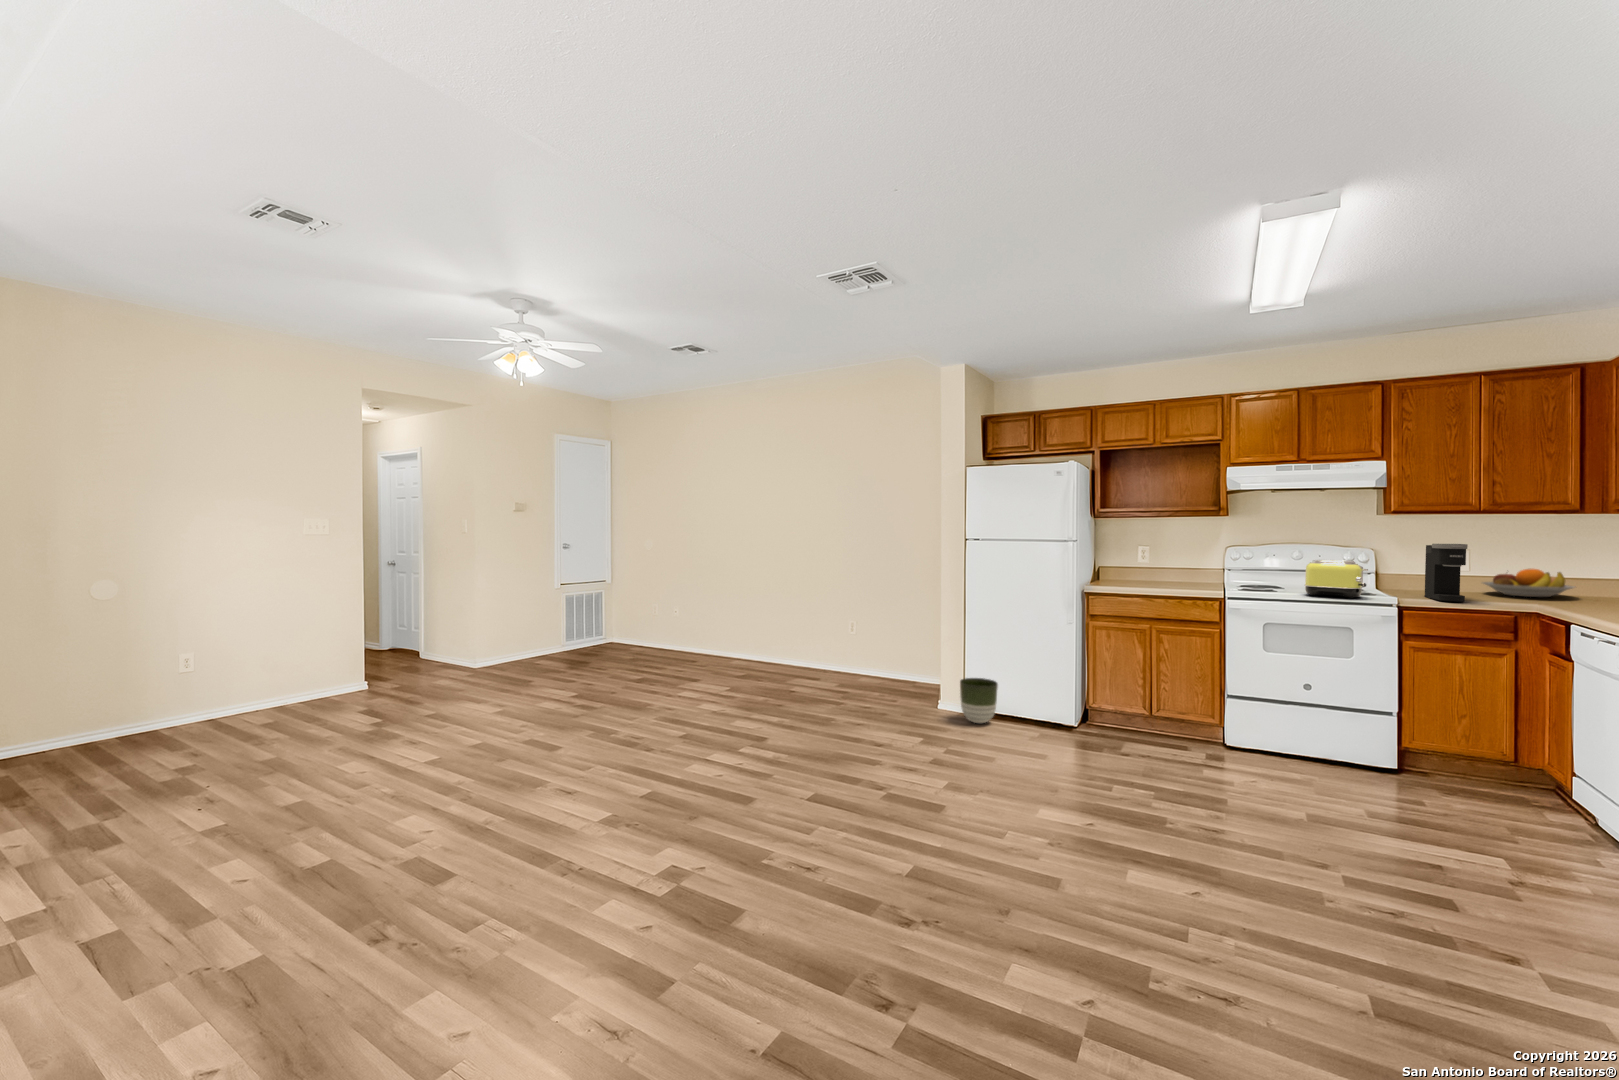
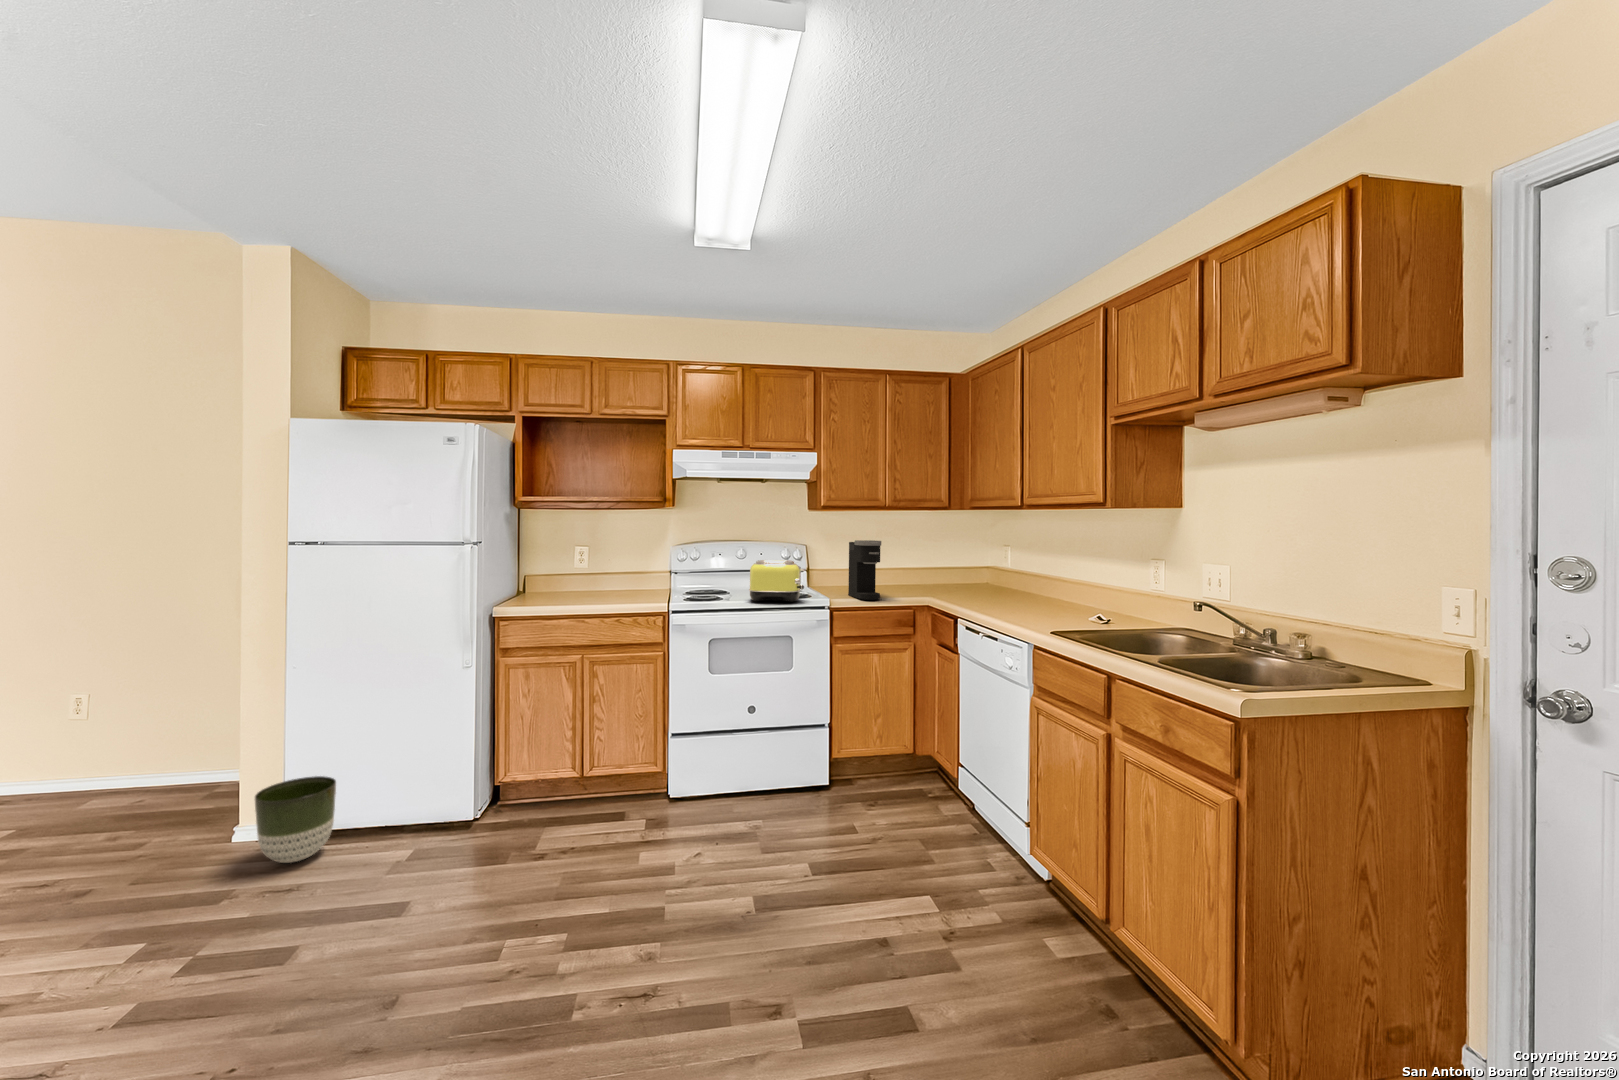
fruit bowl: present [1482,569,1576,597] -> none [886,563,947,589]

